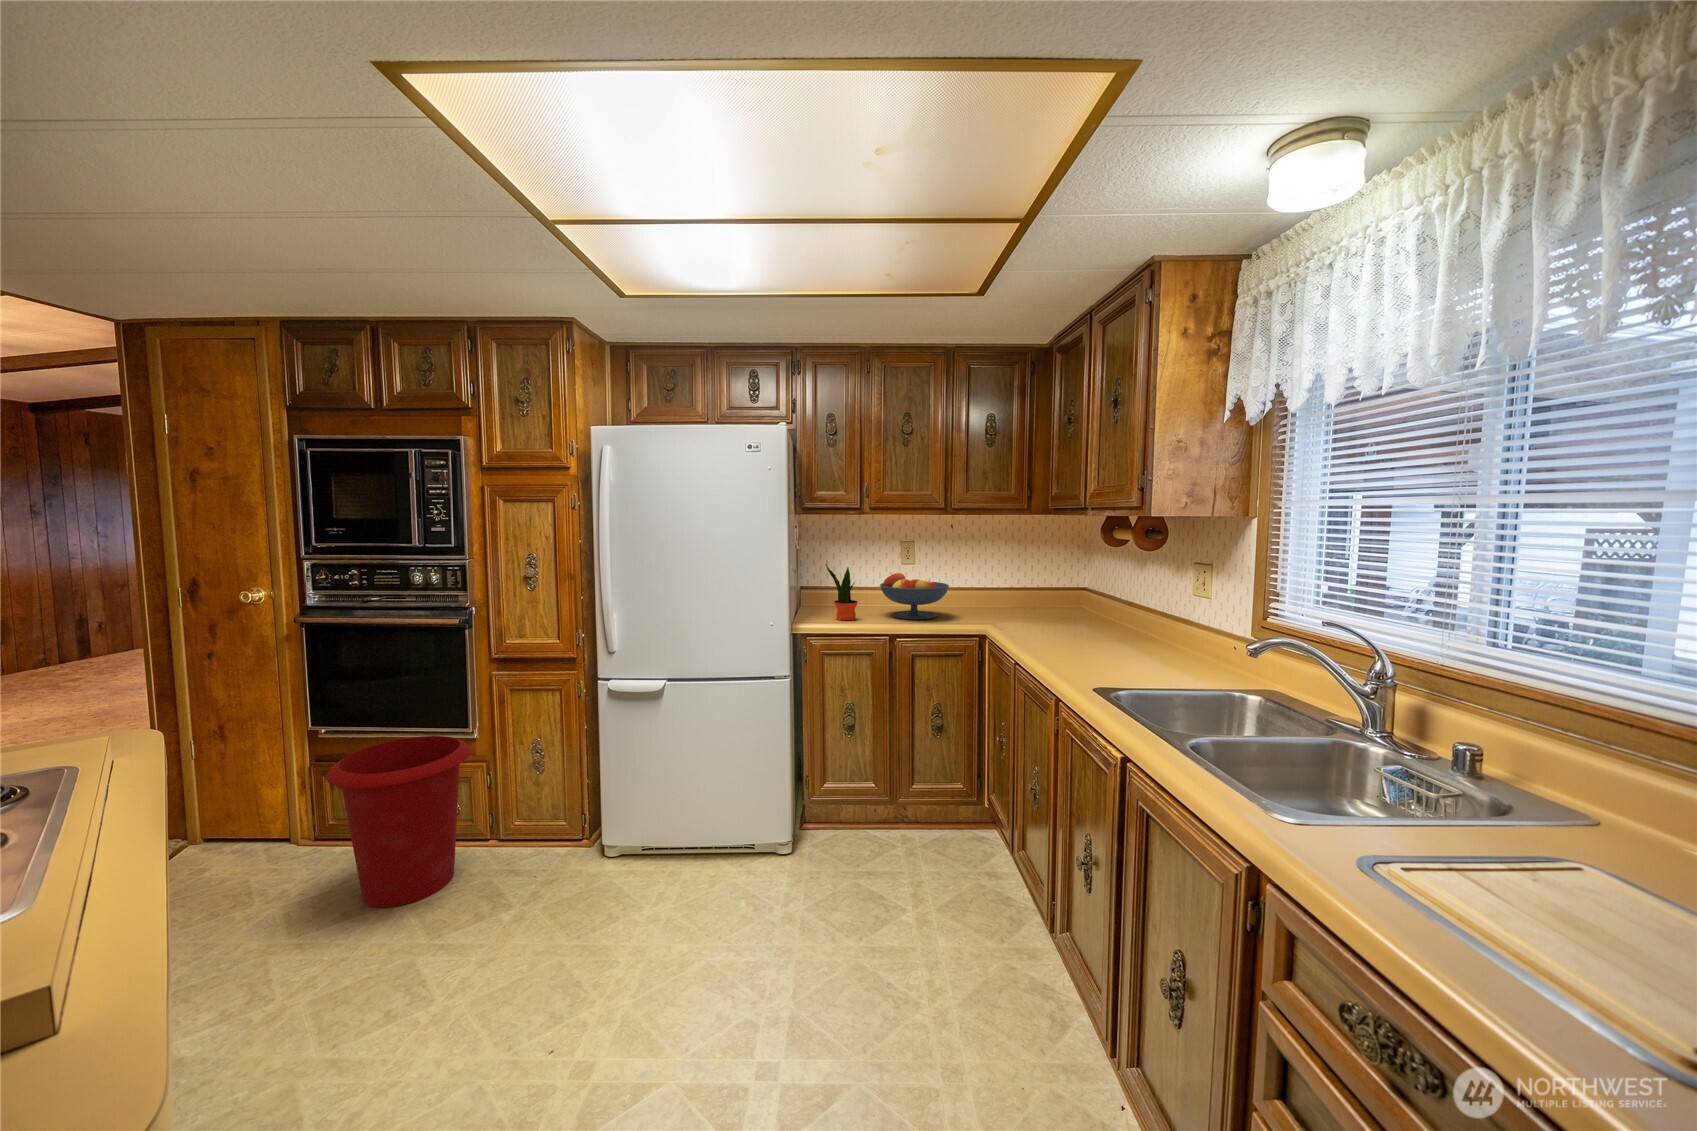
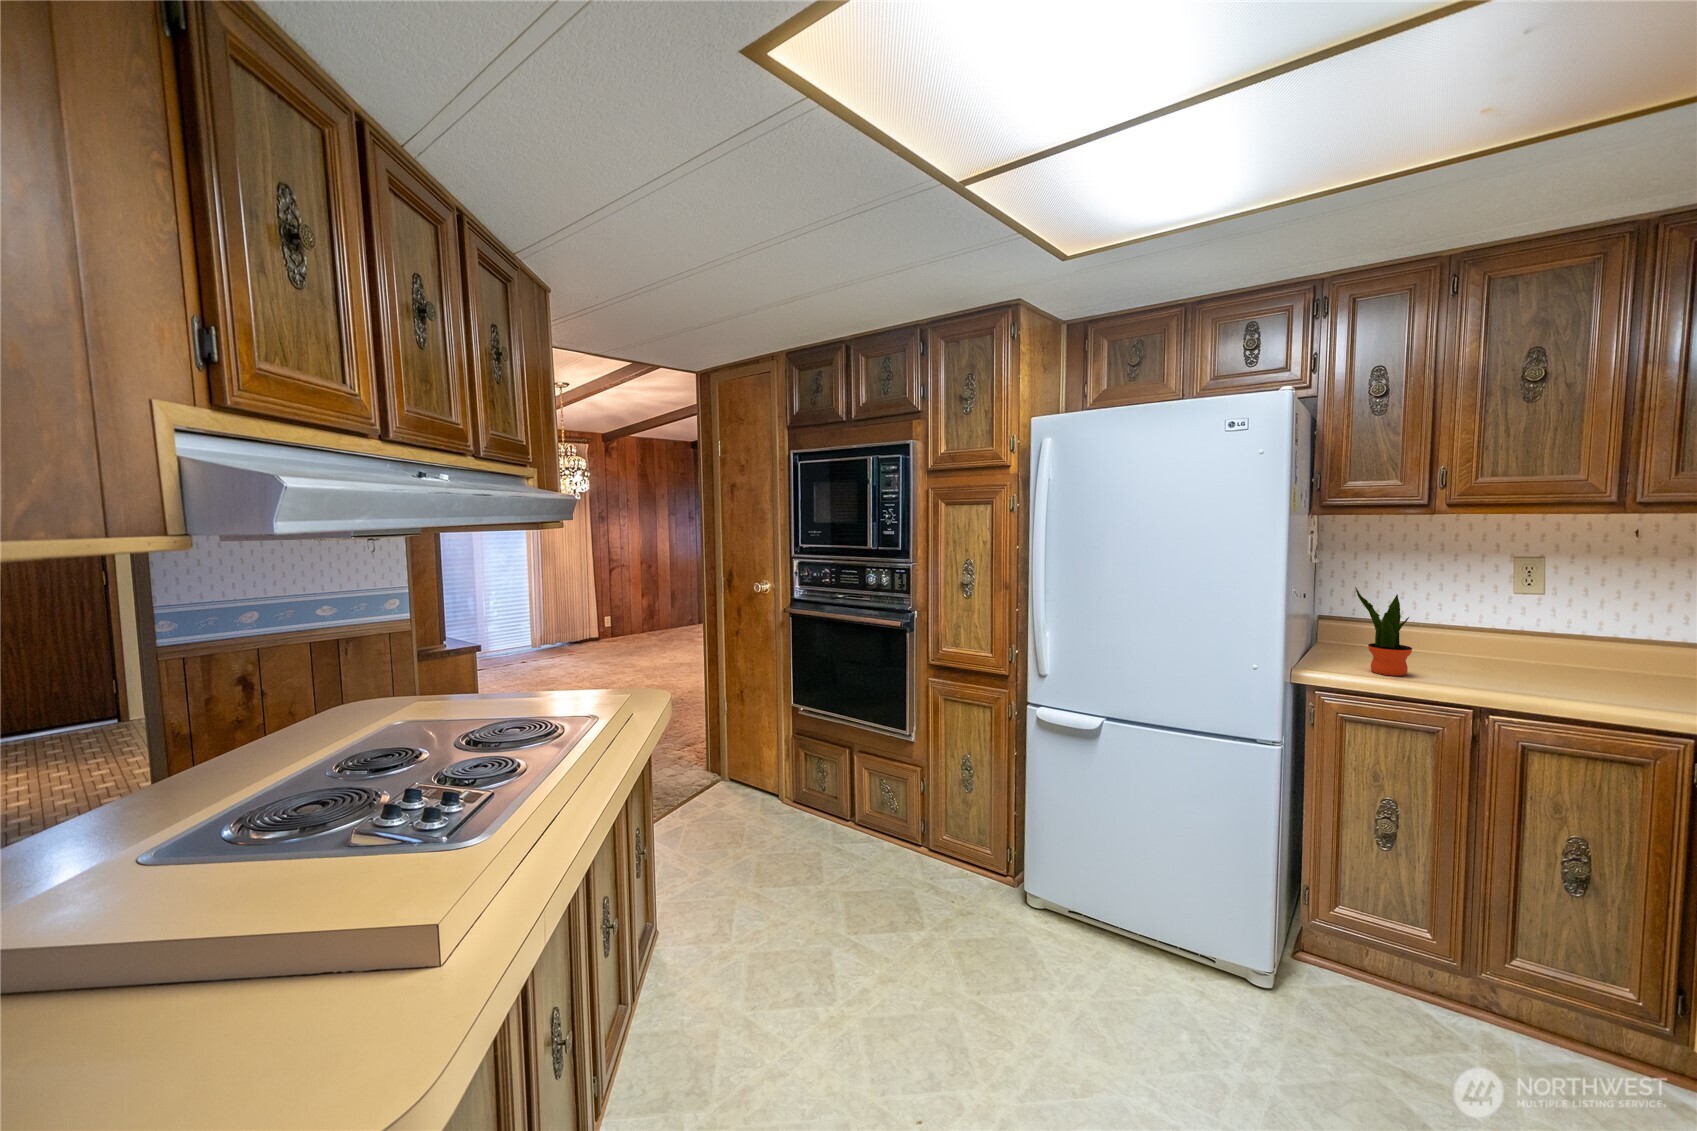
fruit bowl: present [880,573,949,619] -> none [1460,607,1621,691]
waste bin: present [326,736,471,908] -> none [795,730,907,887]

